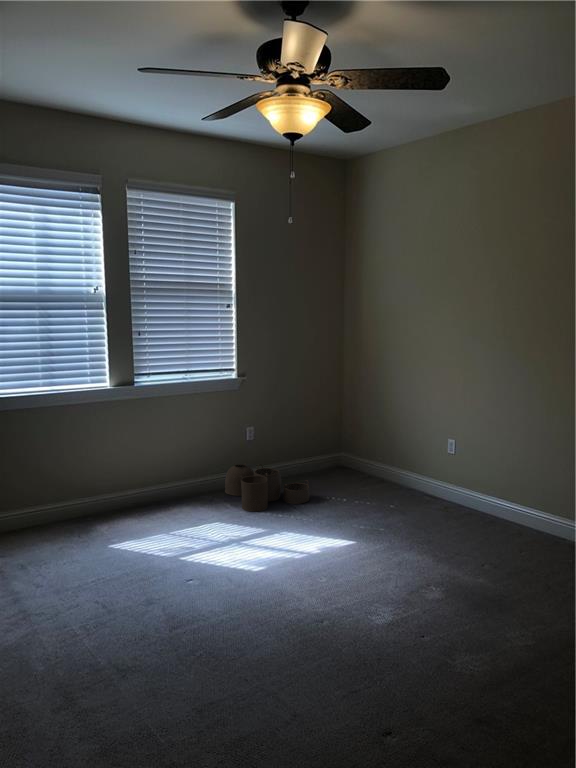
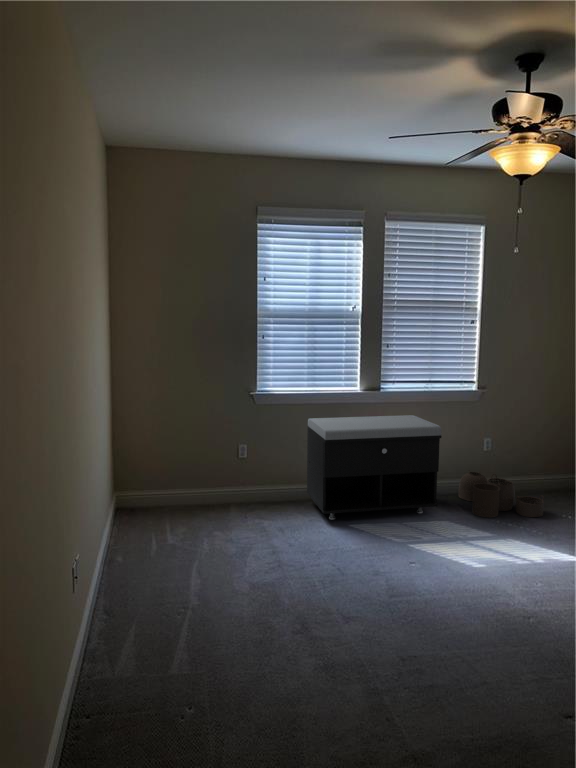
storage bench: none [46,410,206,544] -> present [307,415,442,520]

